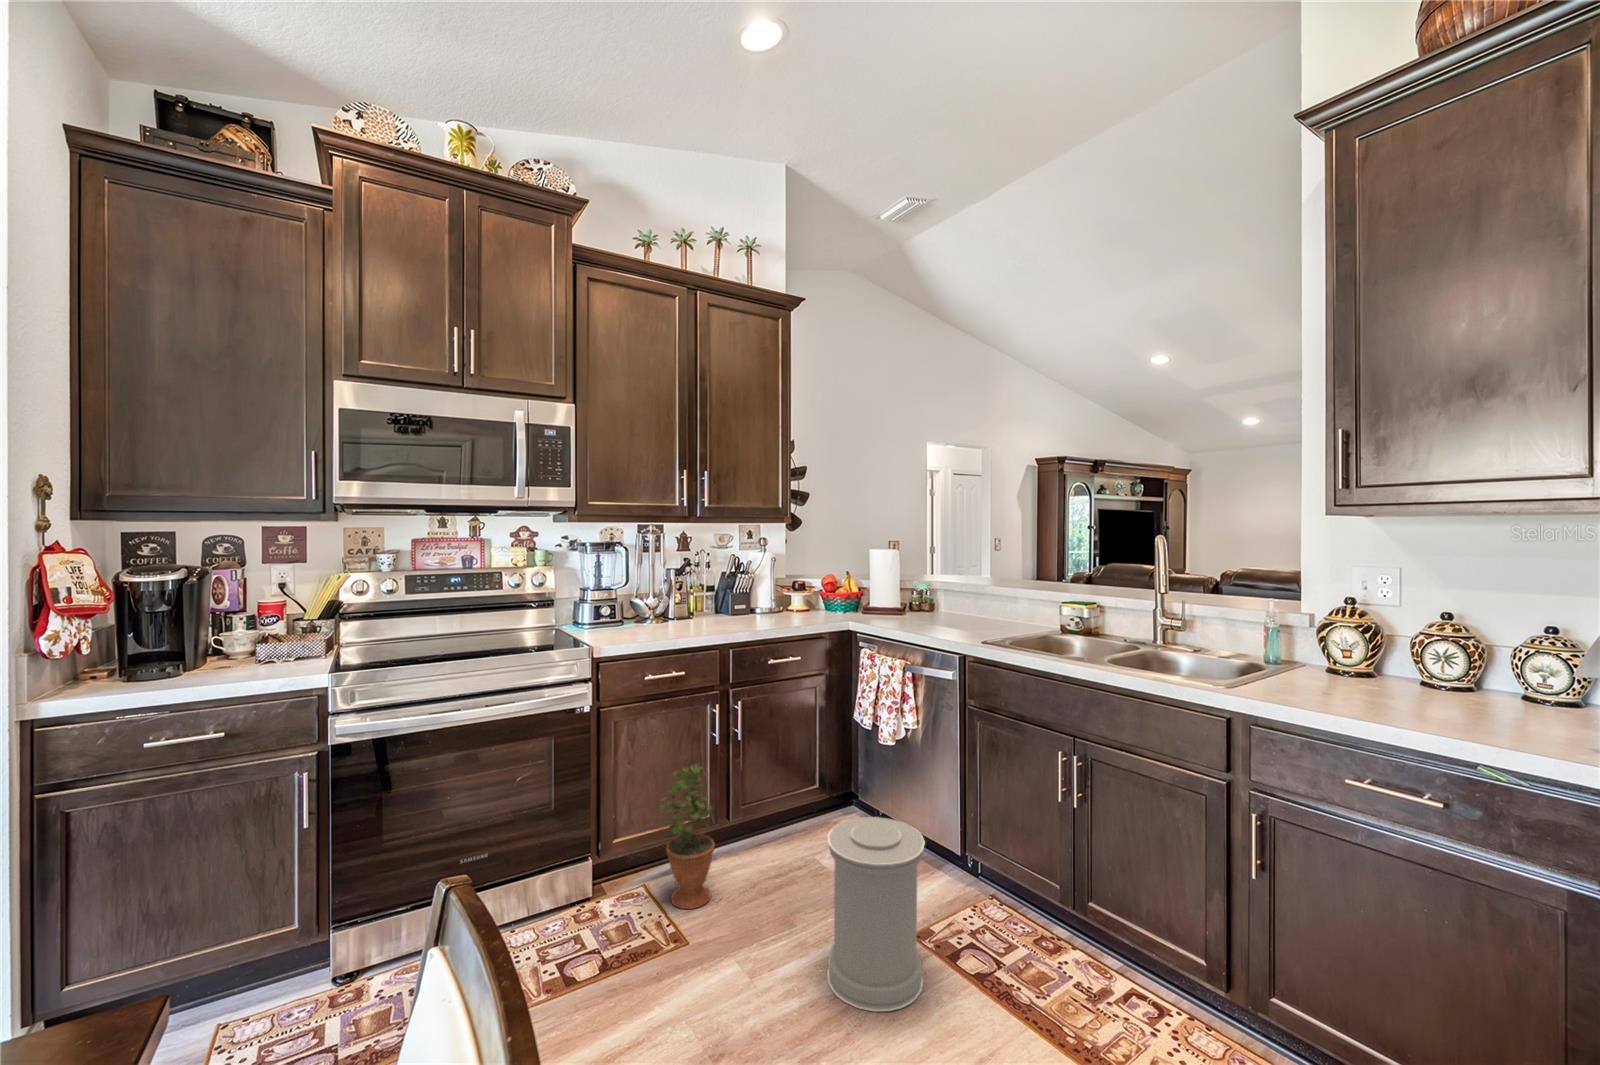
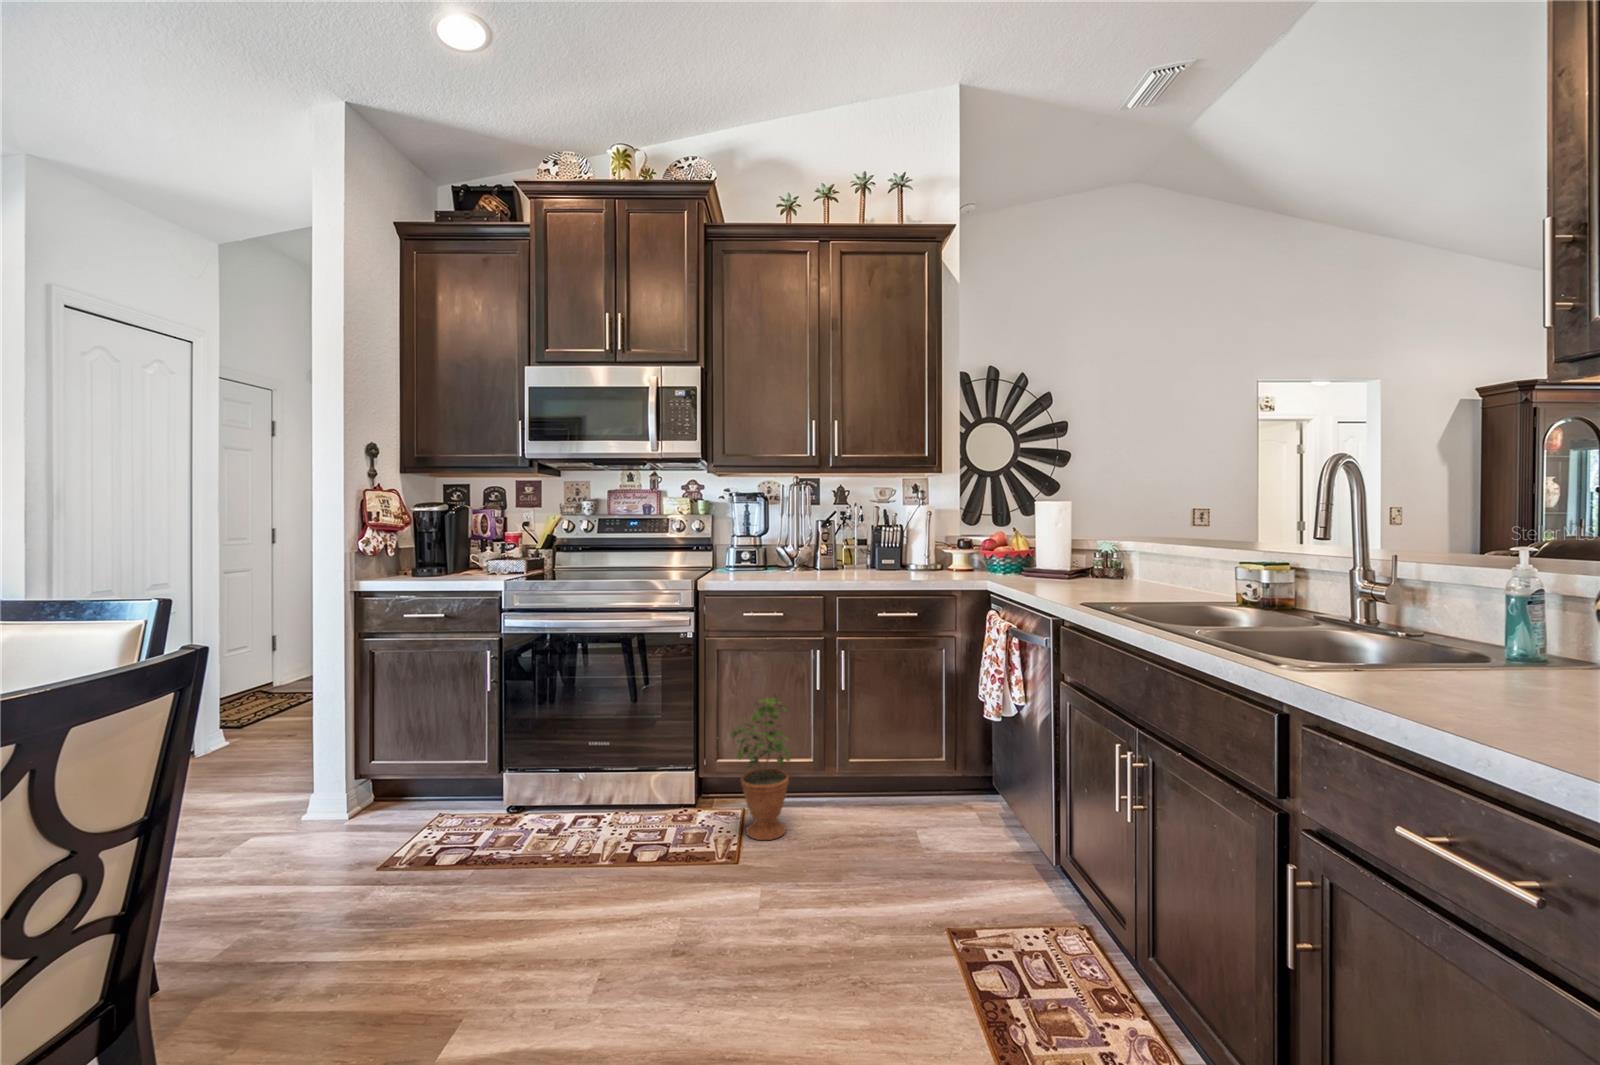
trash can: present [827,817,925,1011] -> none [800,766,917,986]

